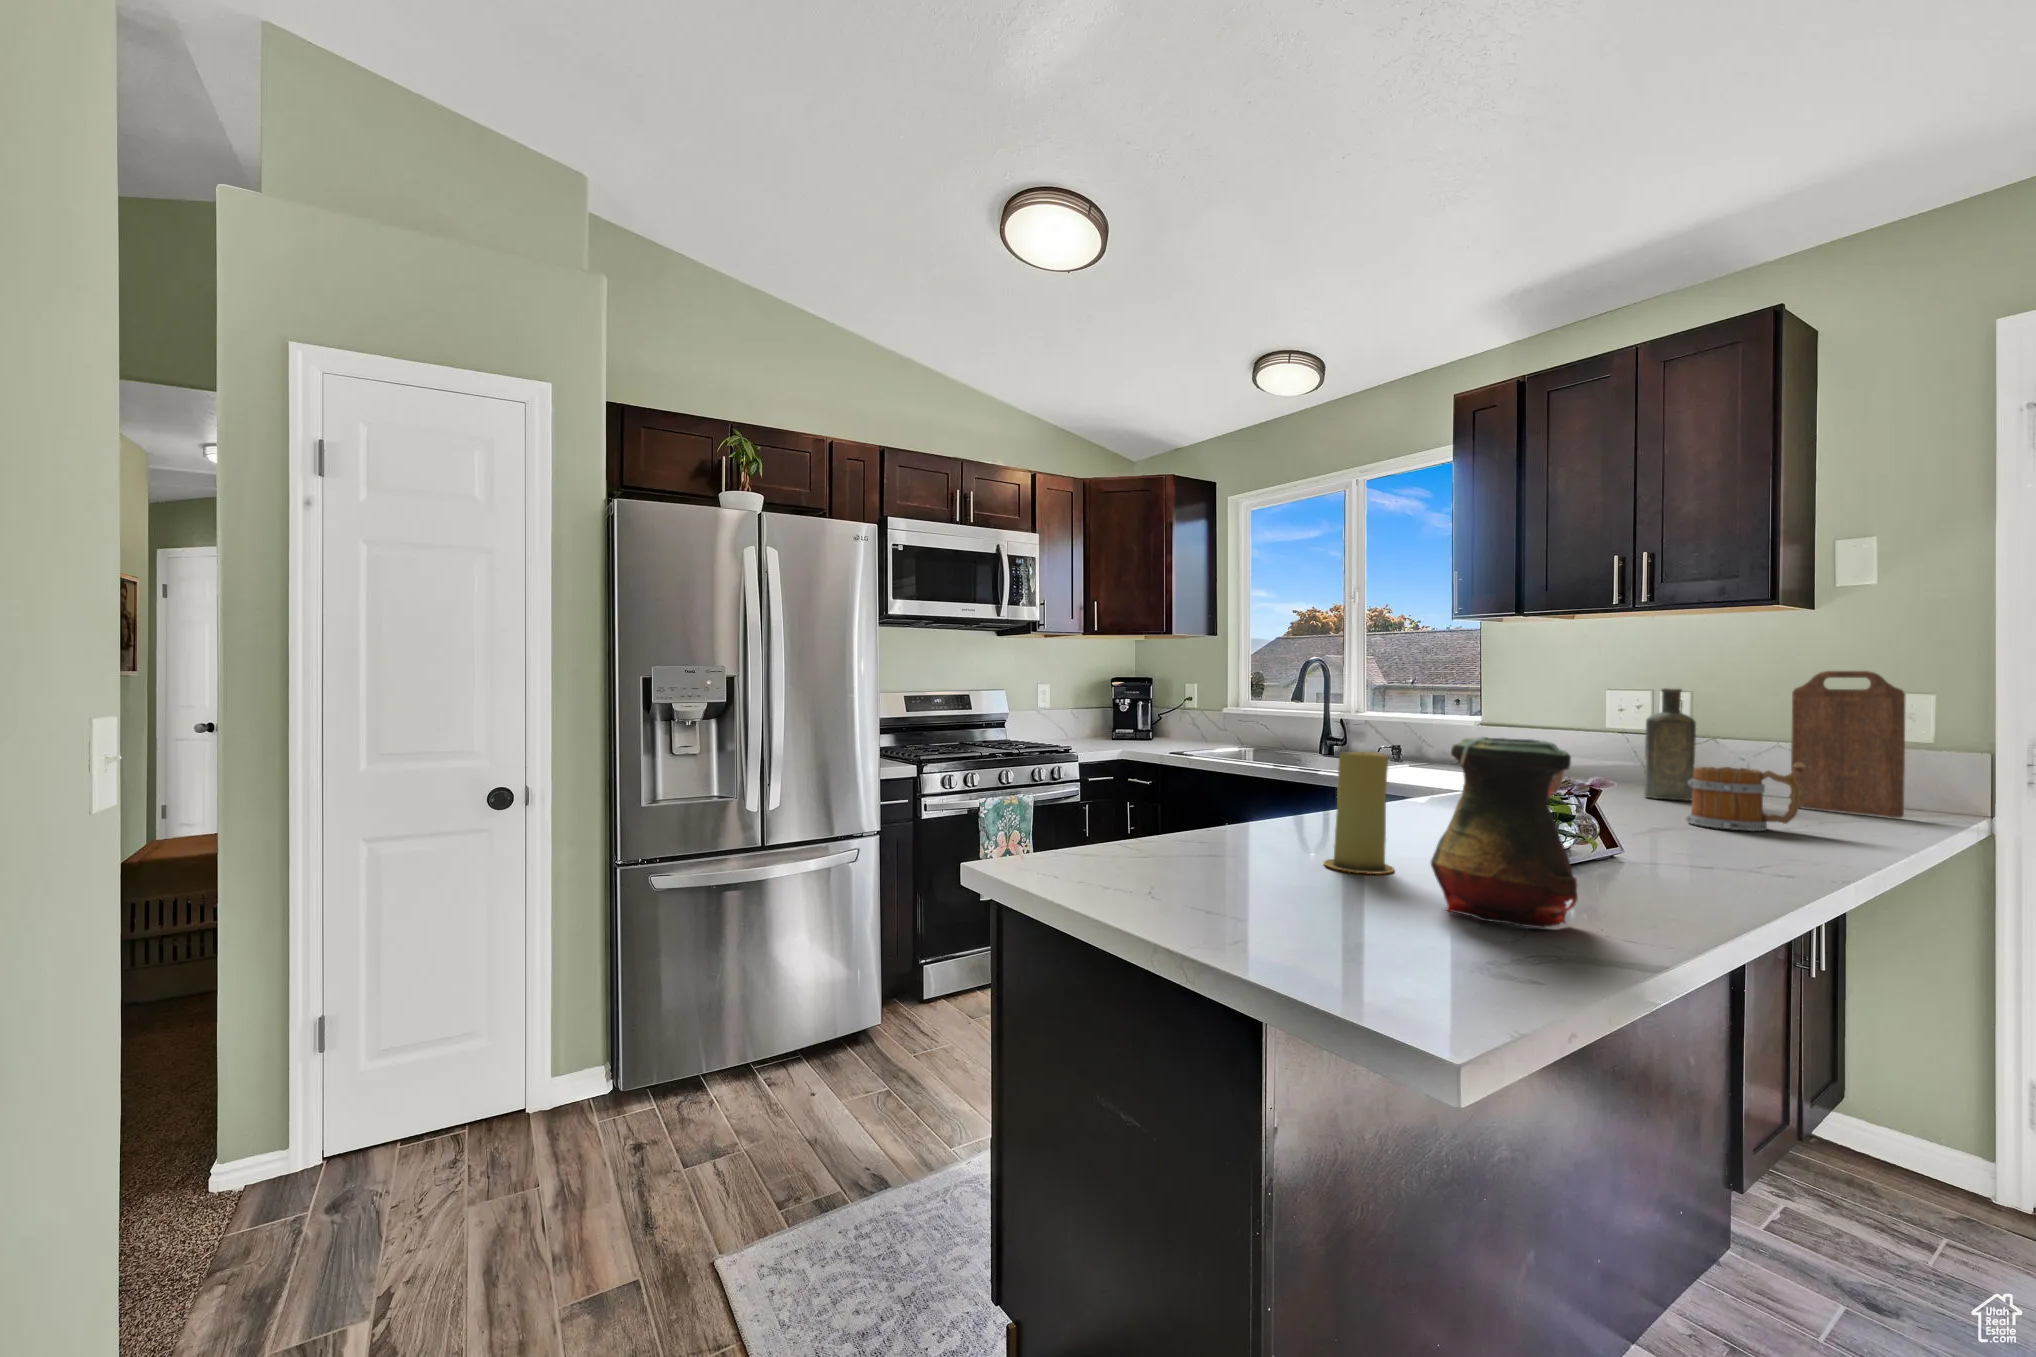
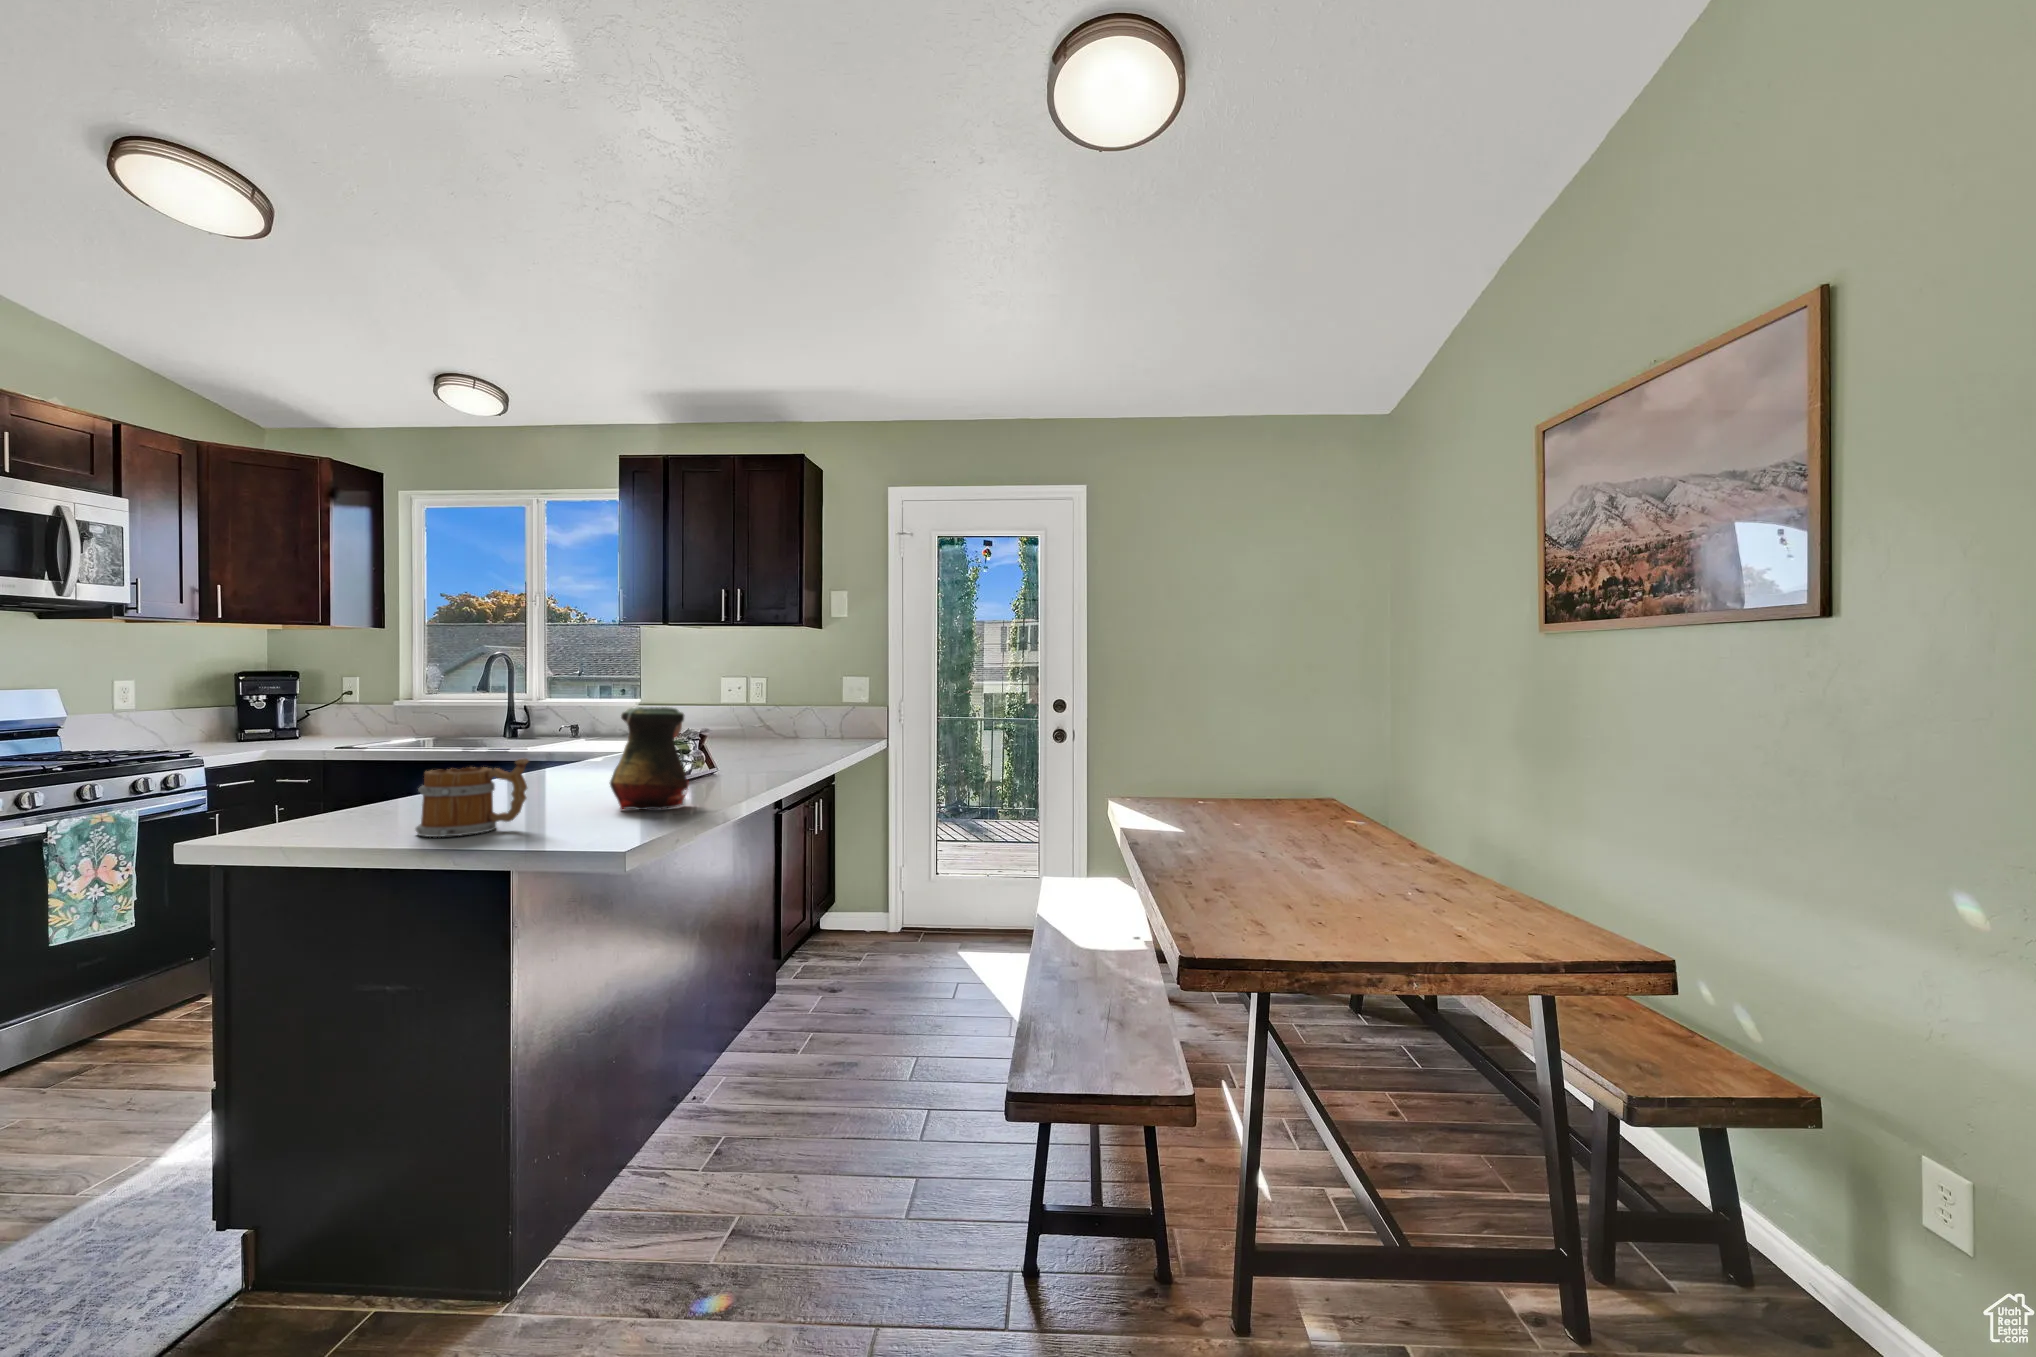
cutting board: present [1791,671,1906,818] -> none [810,666,855,743]
bottle: present [1644,688,1696,801] -> none [734,676,766,745]
candle: present [1324,751,1394,874] -> none [534,722,584,802]
mug: present [1685,763,1806,831] -> present [415,759,529,837]

